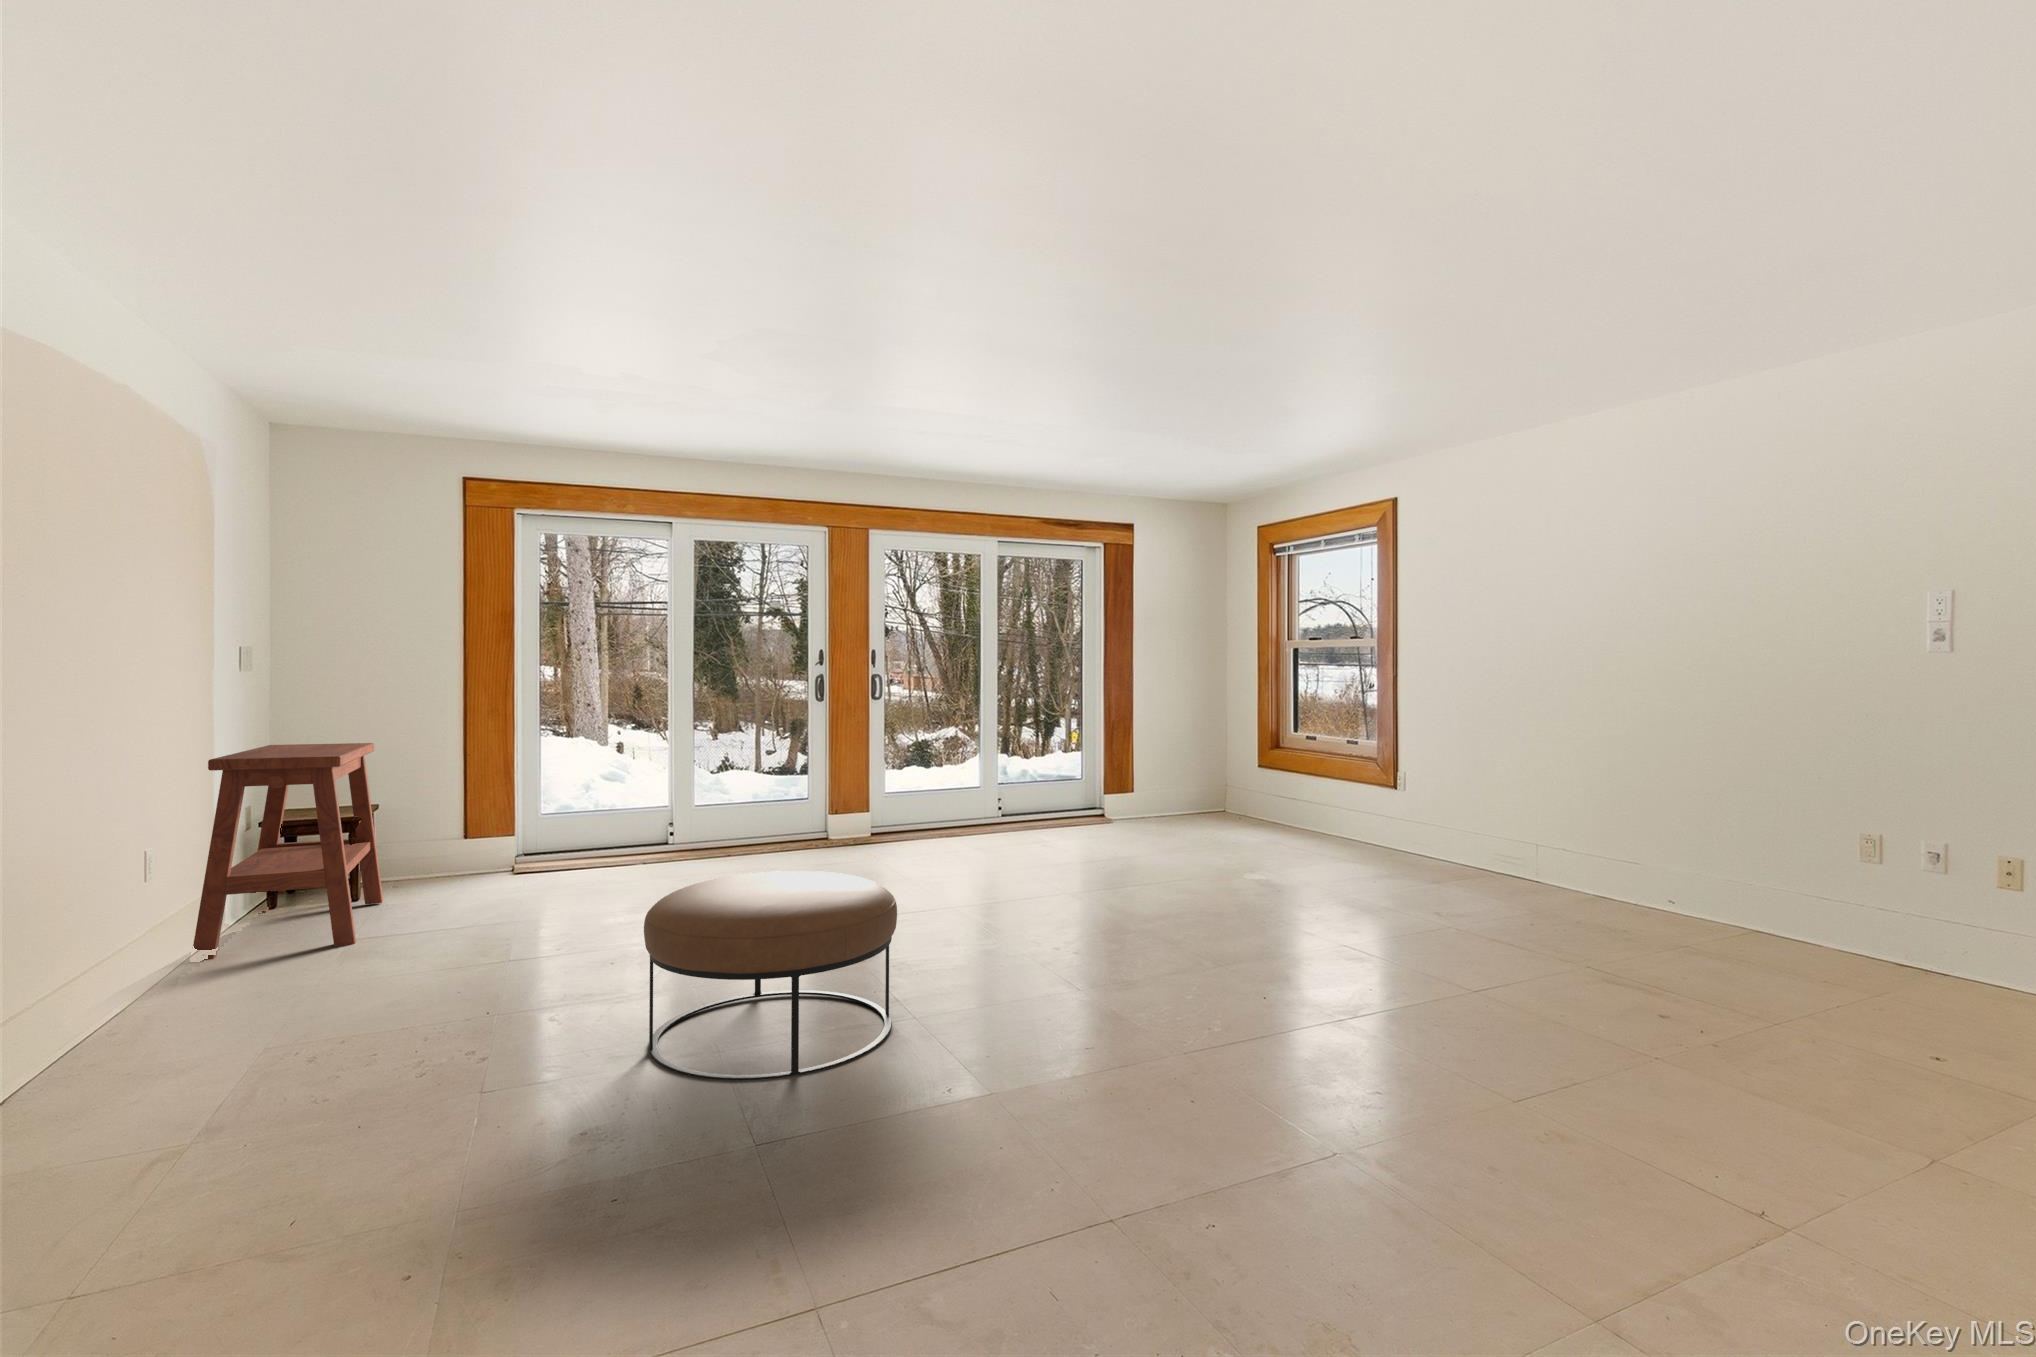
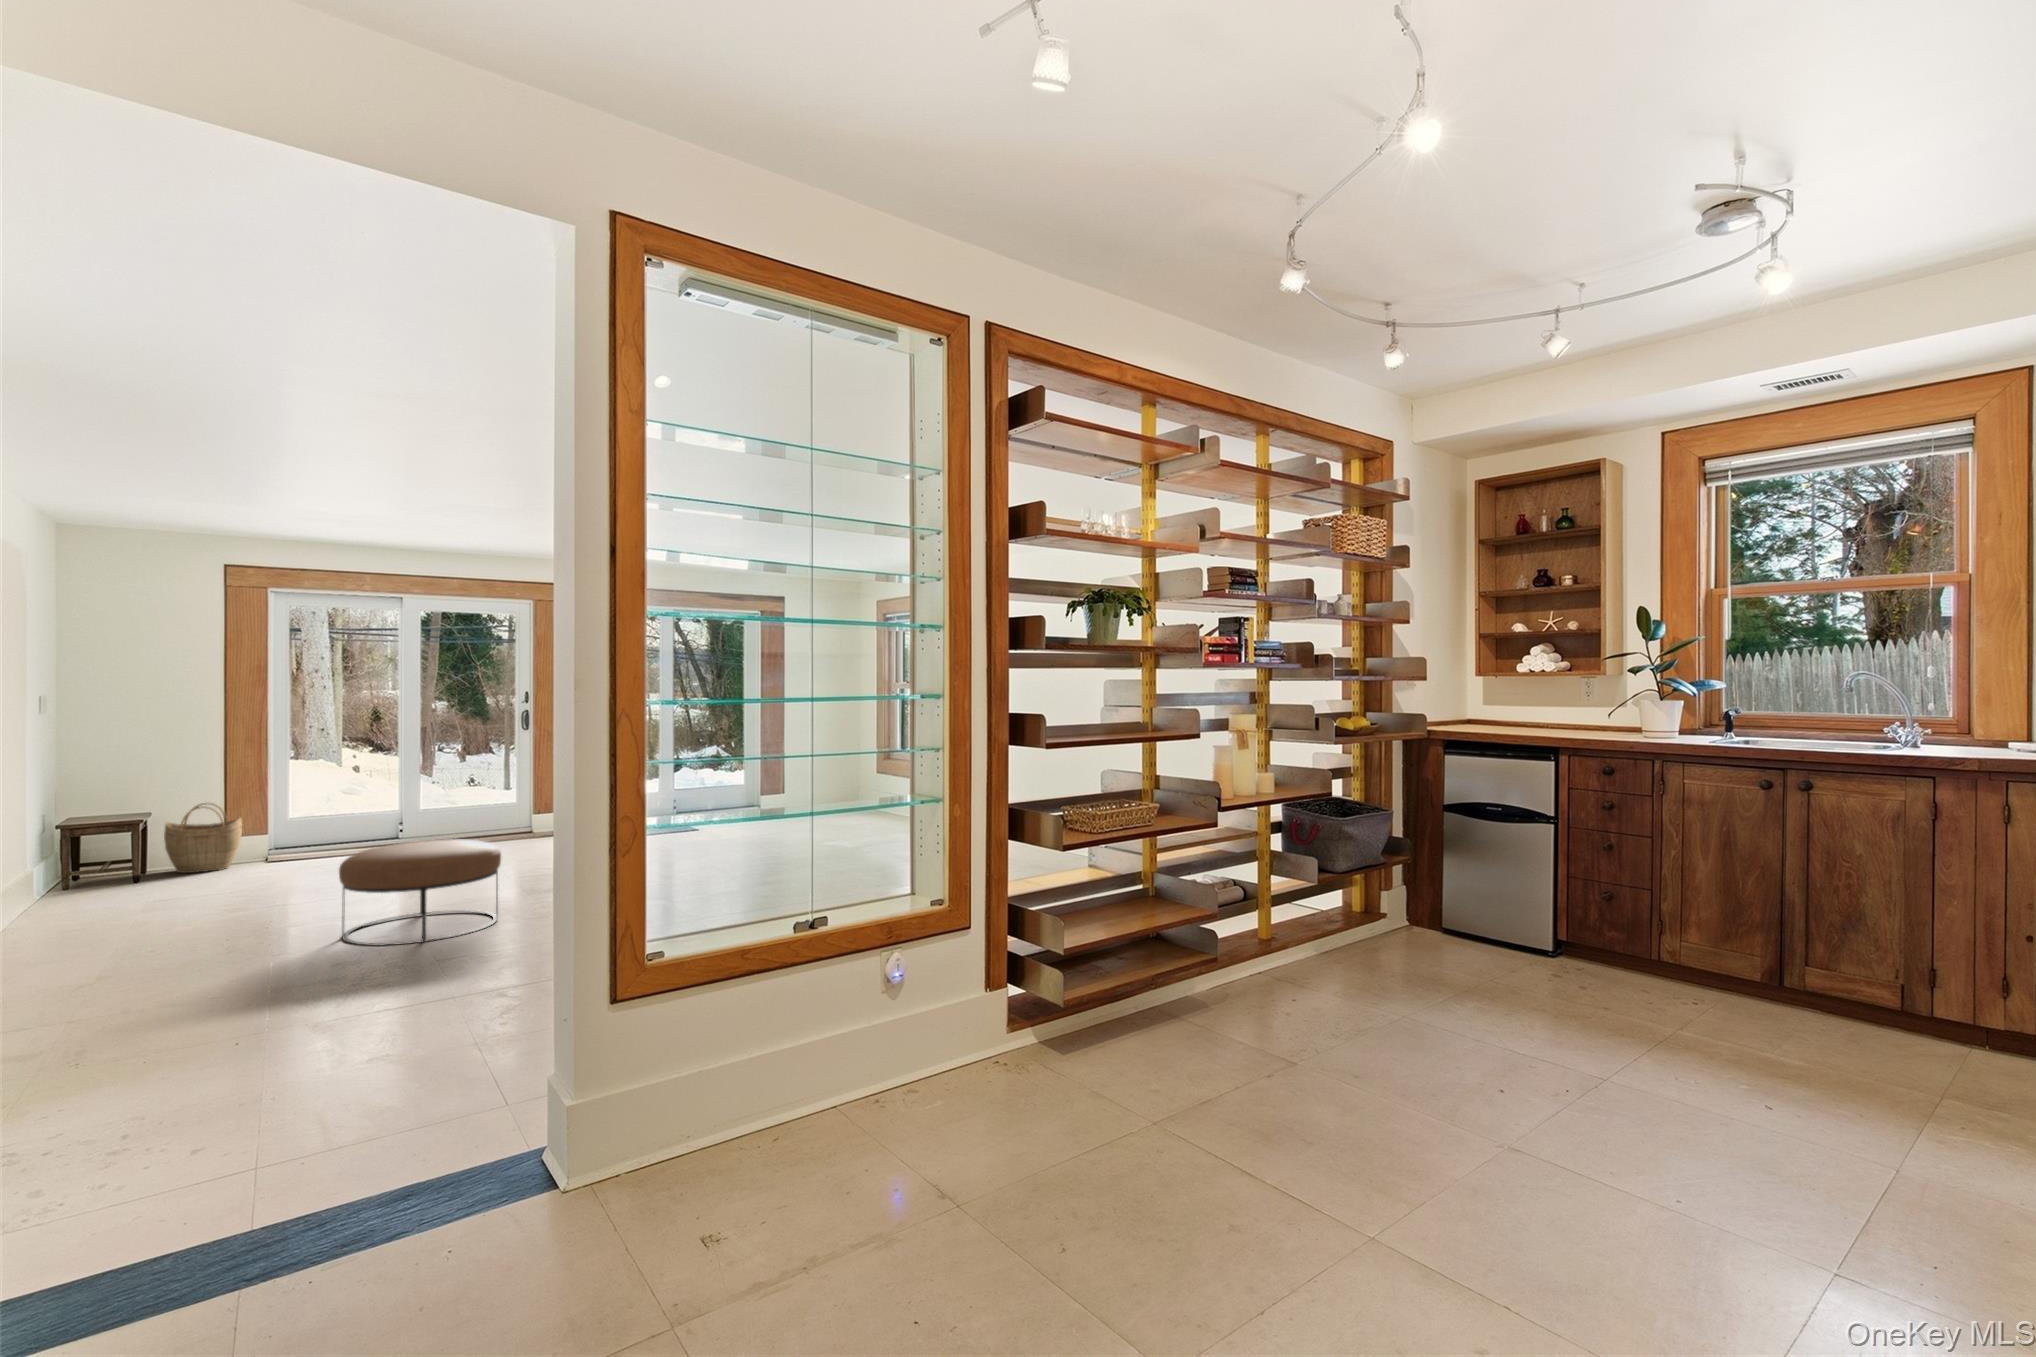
side table: present [193,743,383,960] -> none [19,767,160,917]
woven basket: none [391,794,484,890] -> present [164,803,242,873]

